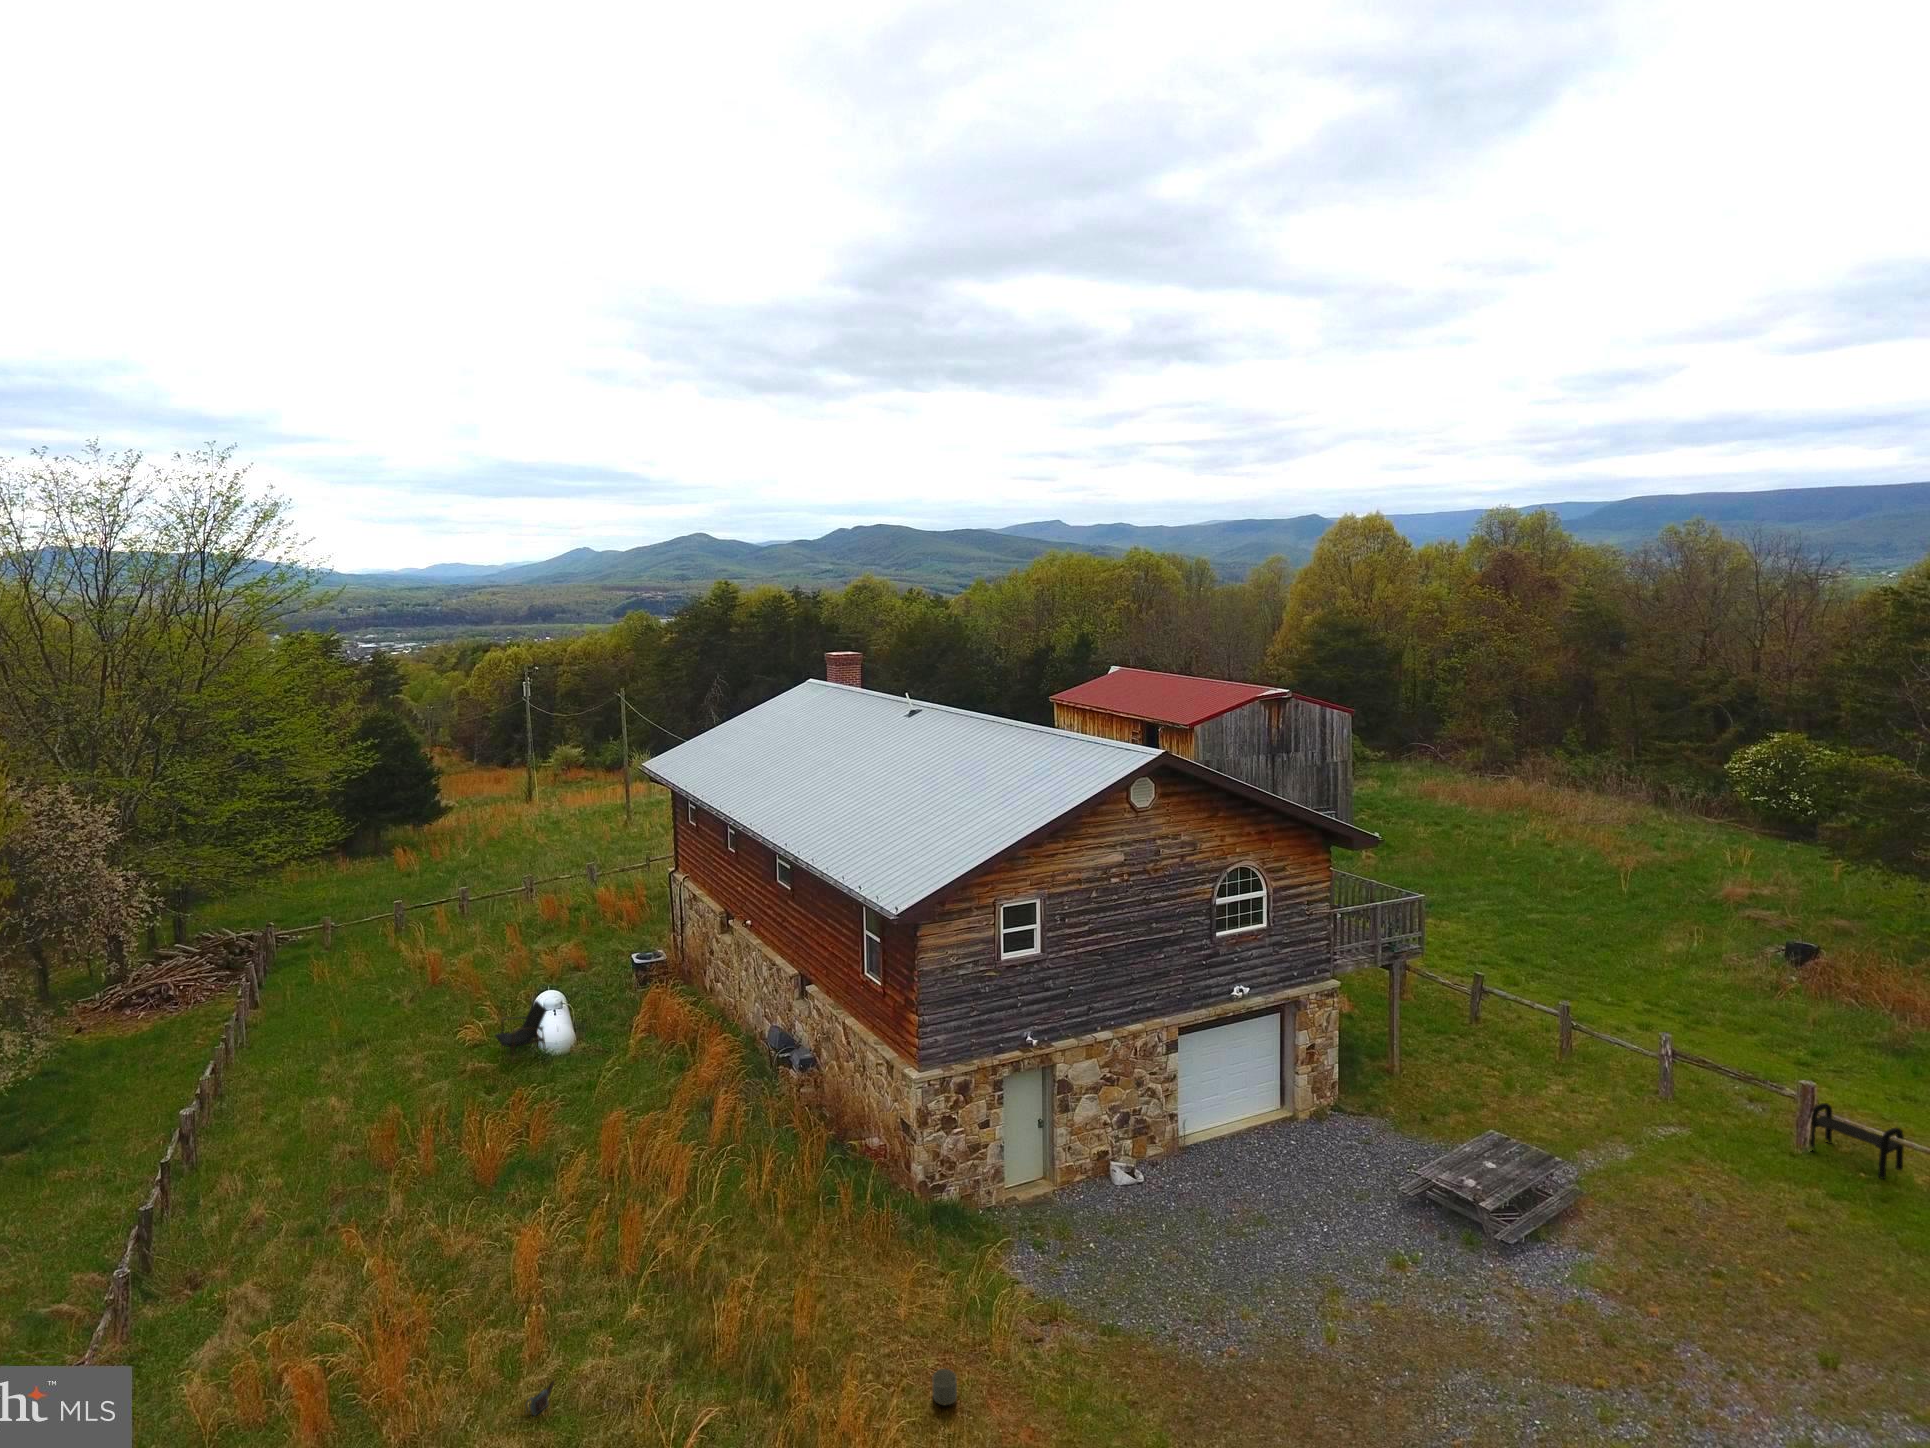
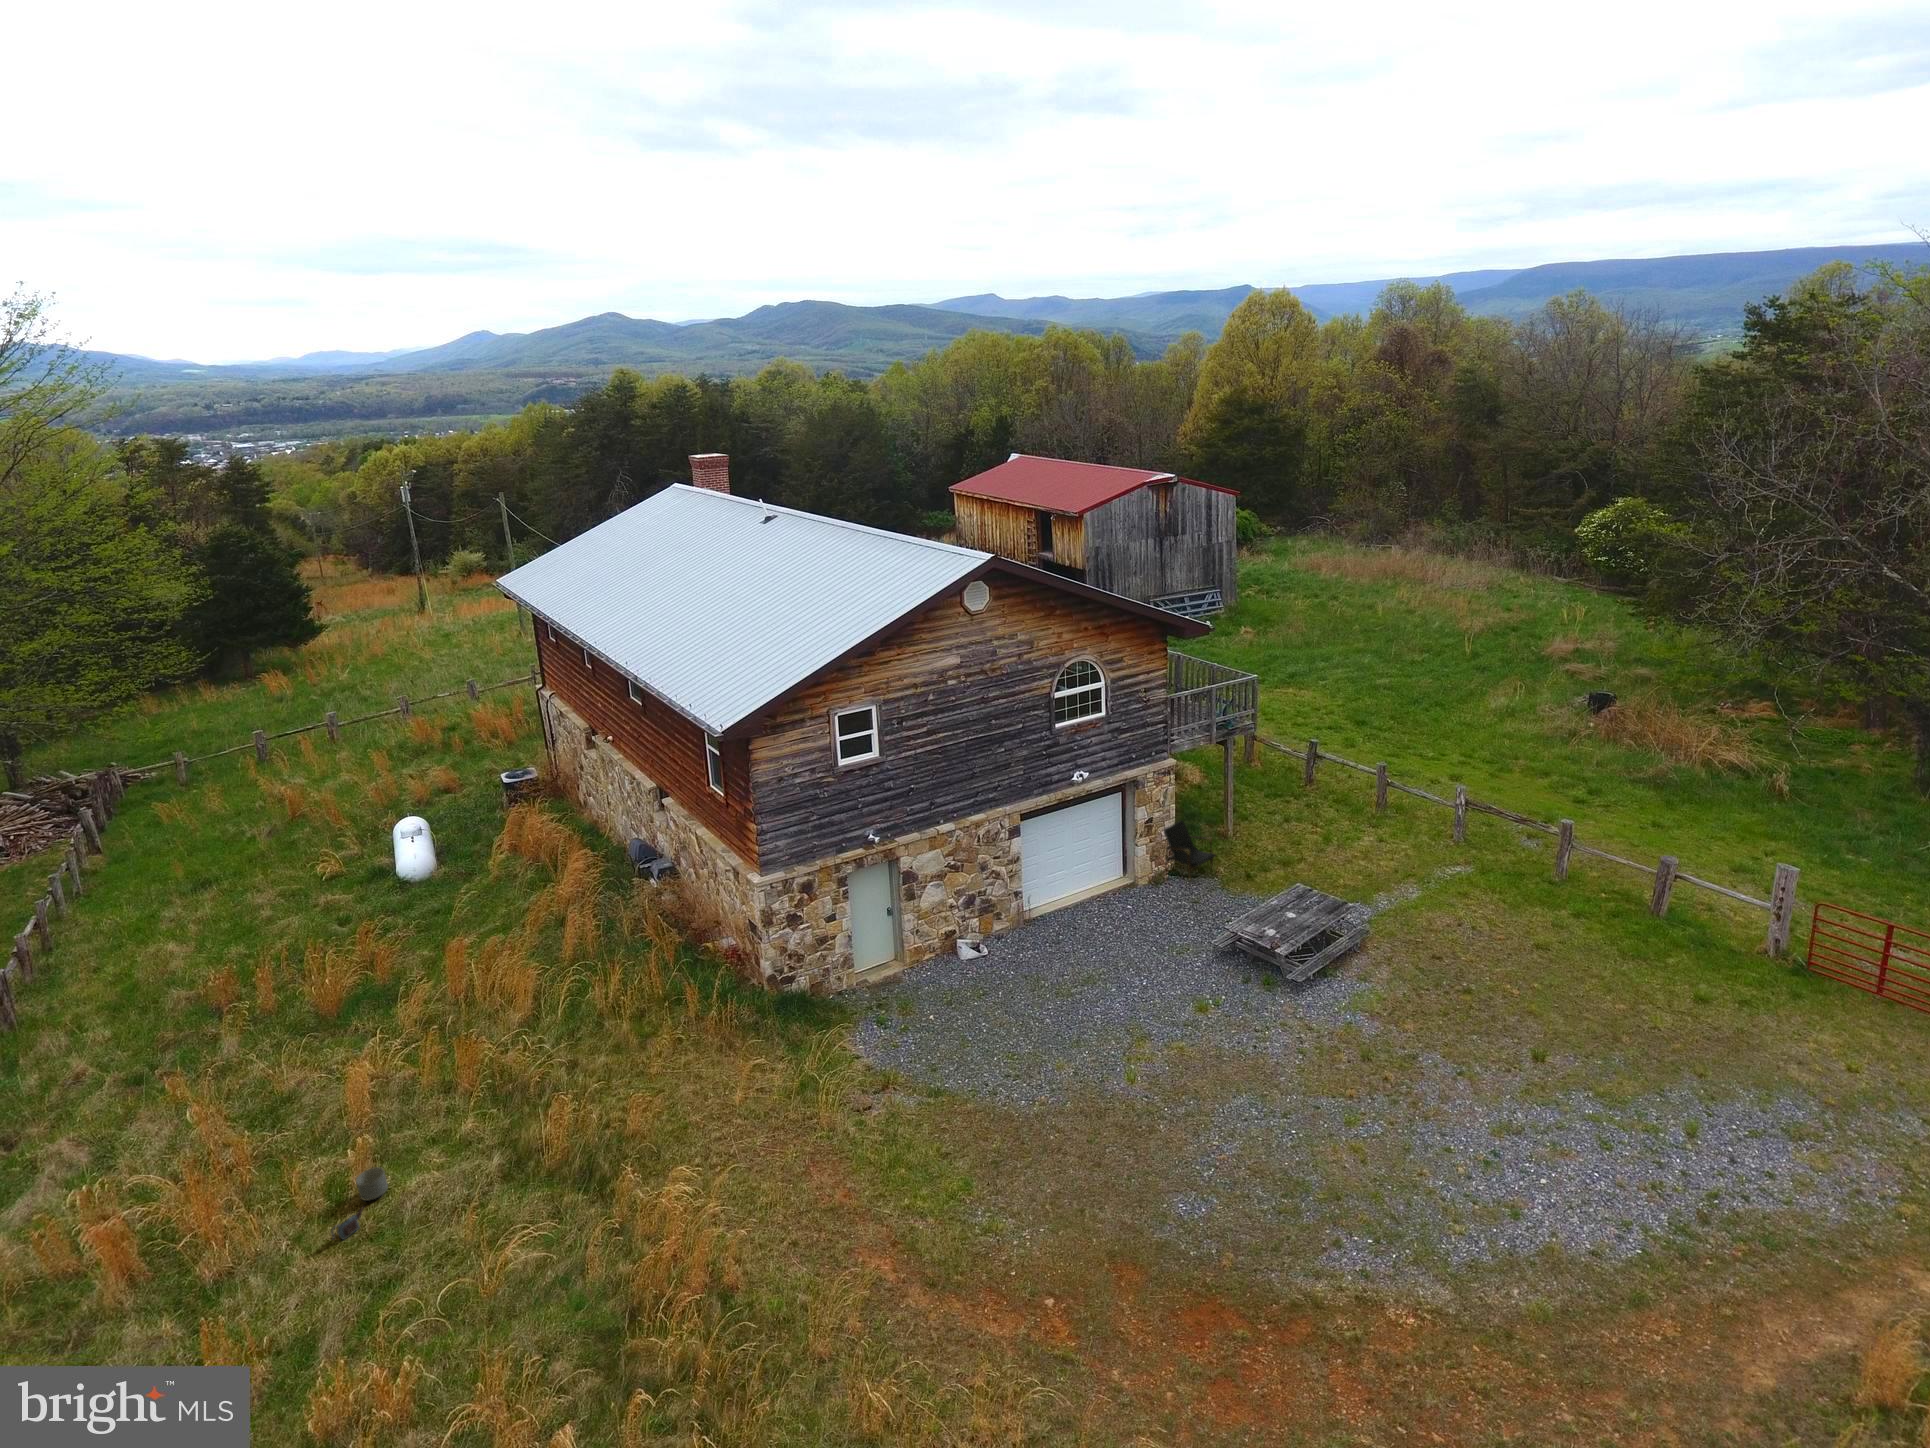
lounge chair: present [495,1001,547,1061] -> present [1164,820,1216,880]
bench: present [1810,1103,1904,1179] -> none [1548,834,1618,892]
planter: present [933,1369,957,1405] -> present [356,1167,388,1201]

